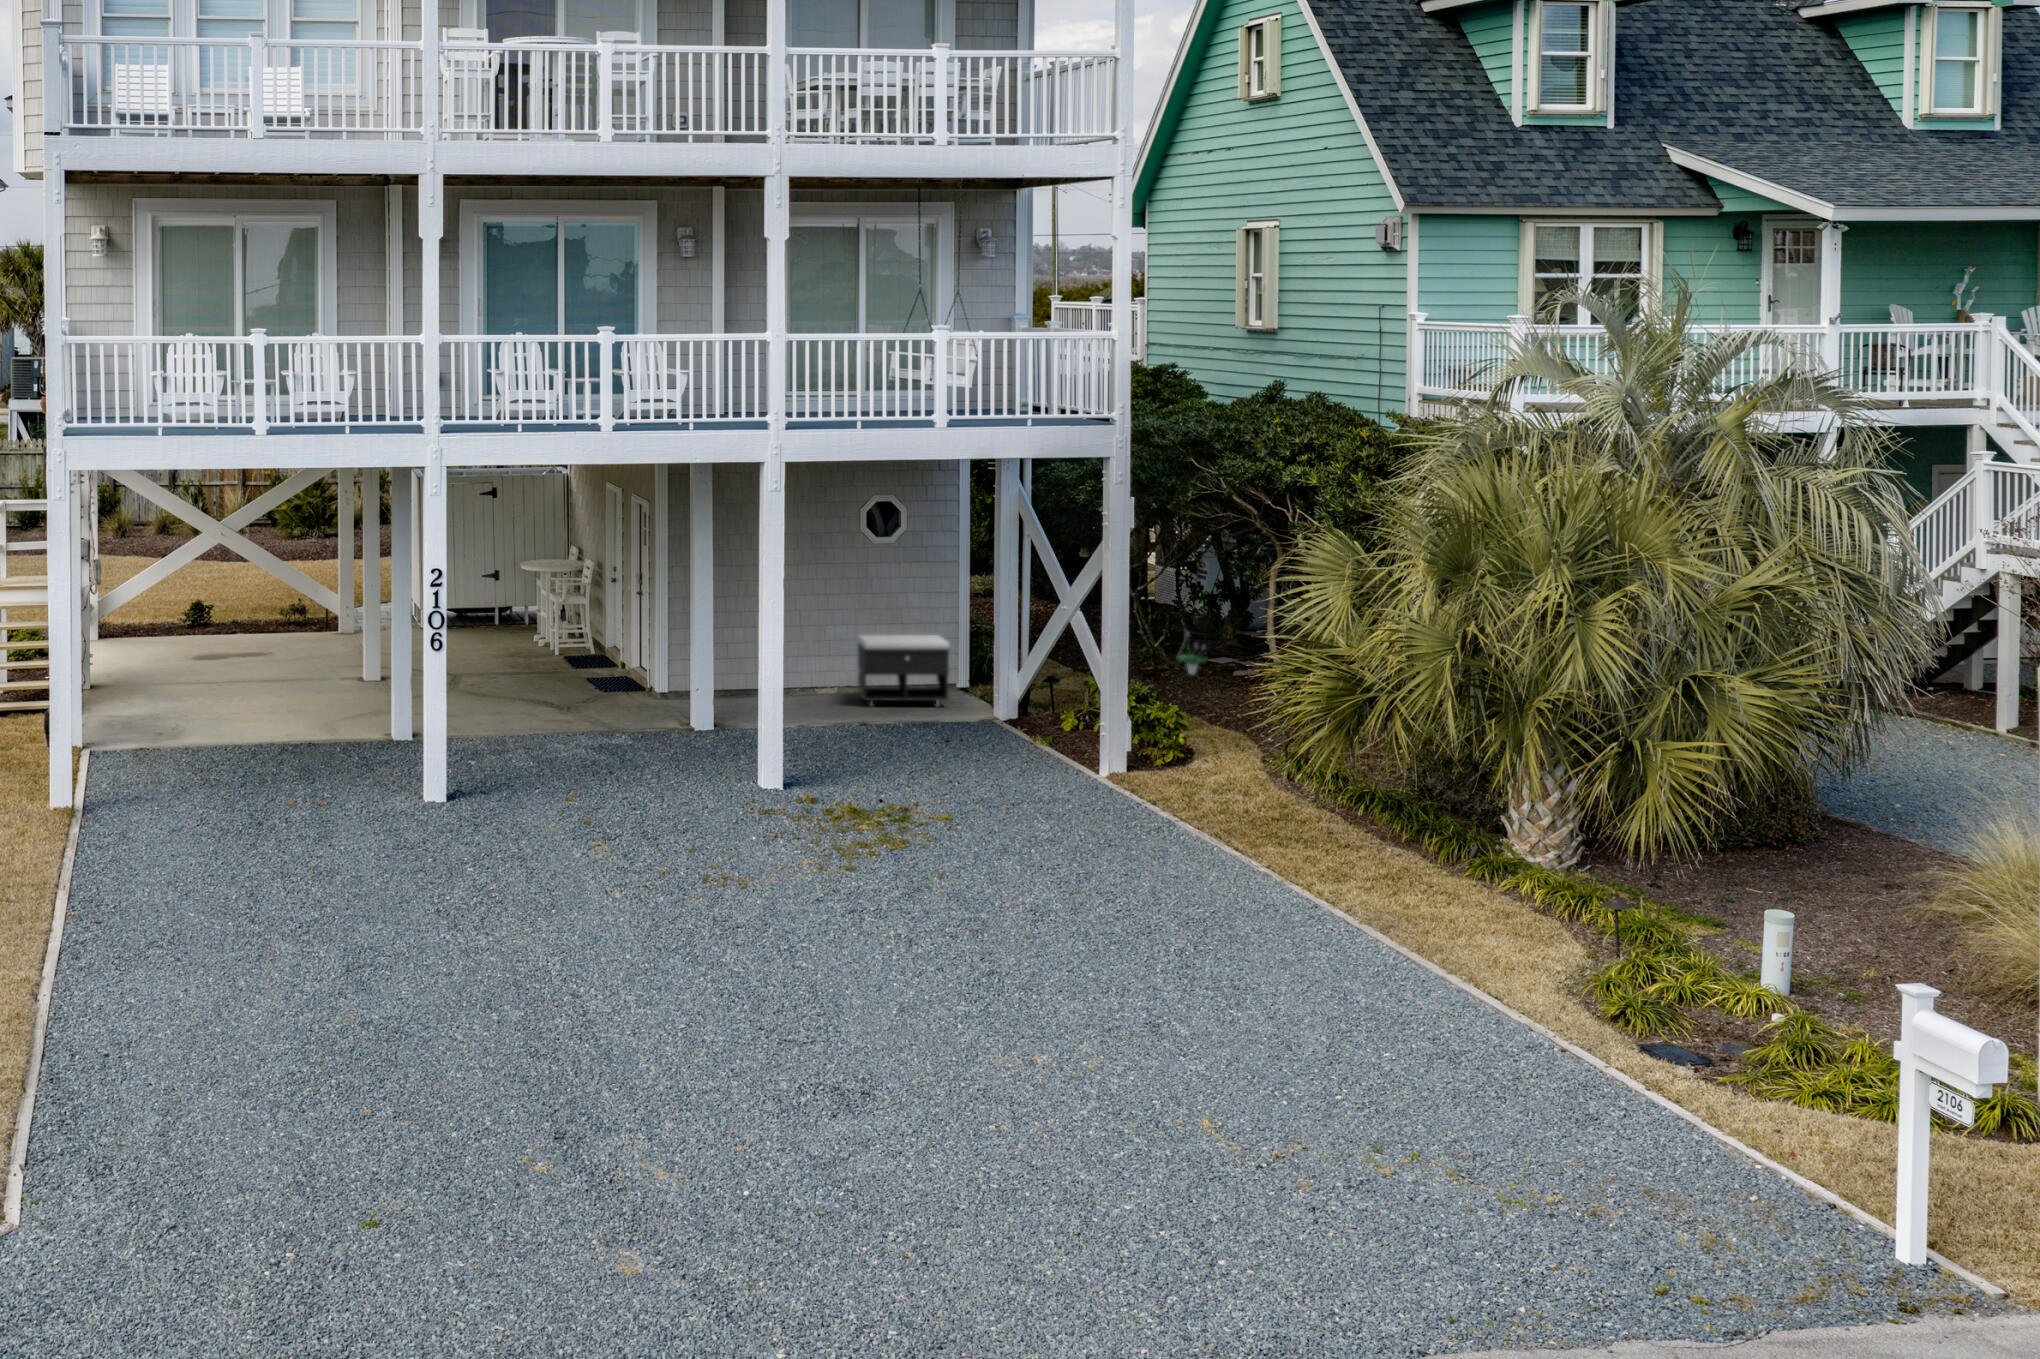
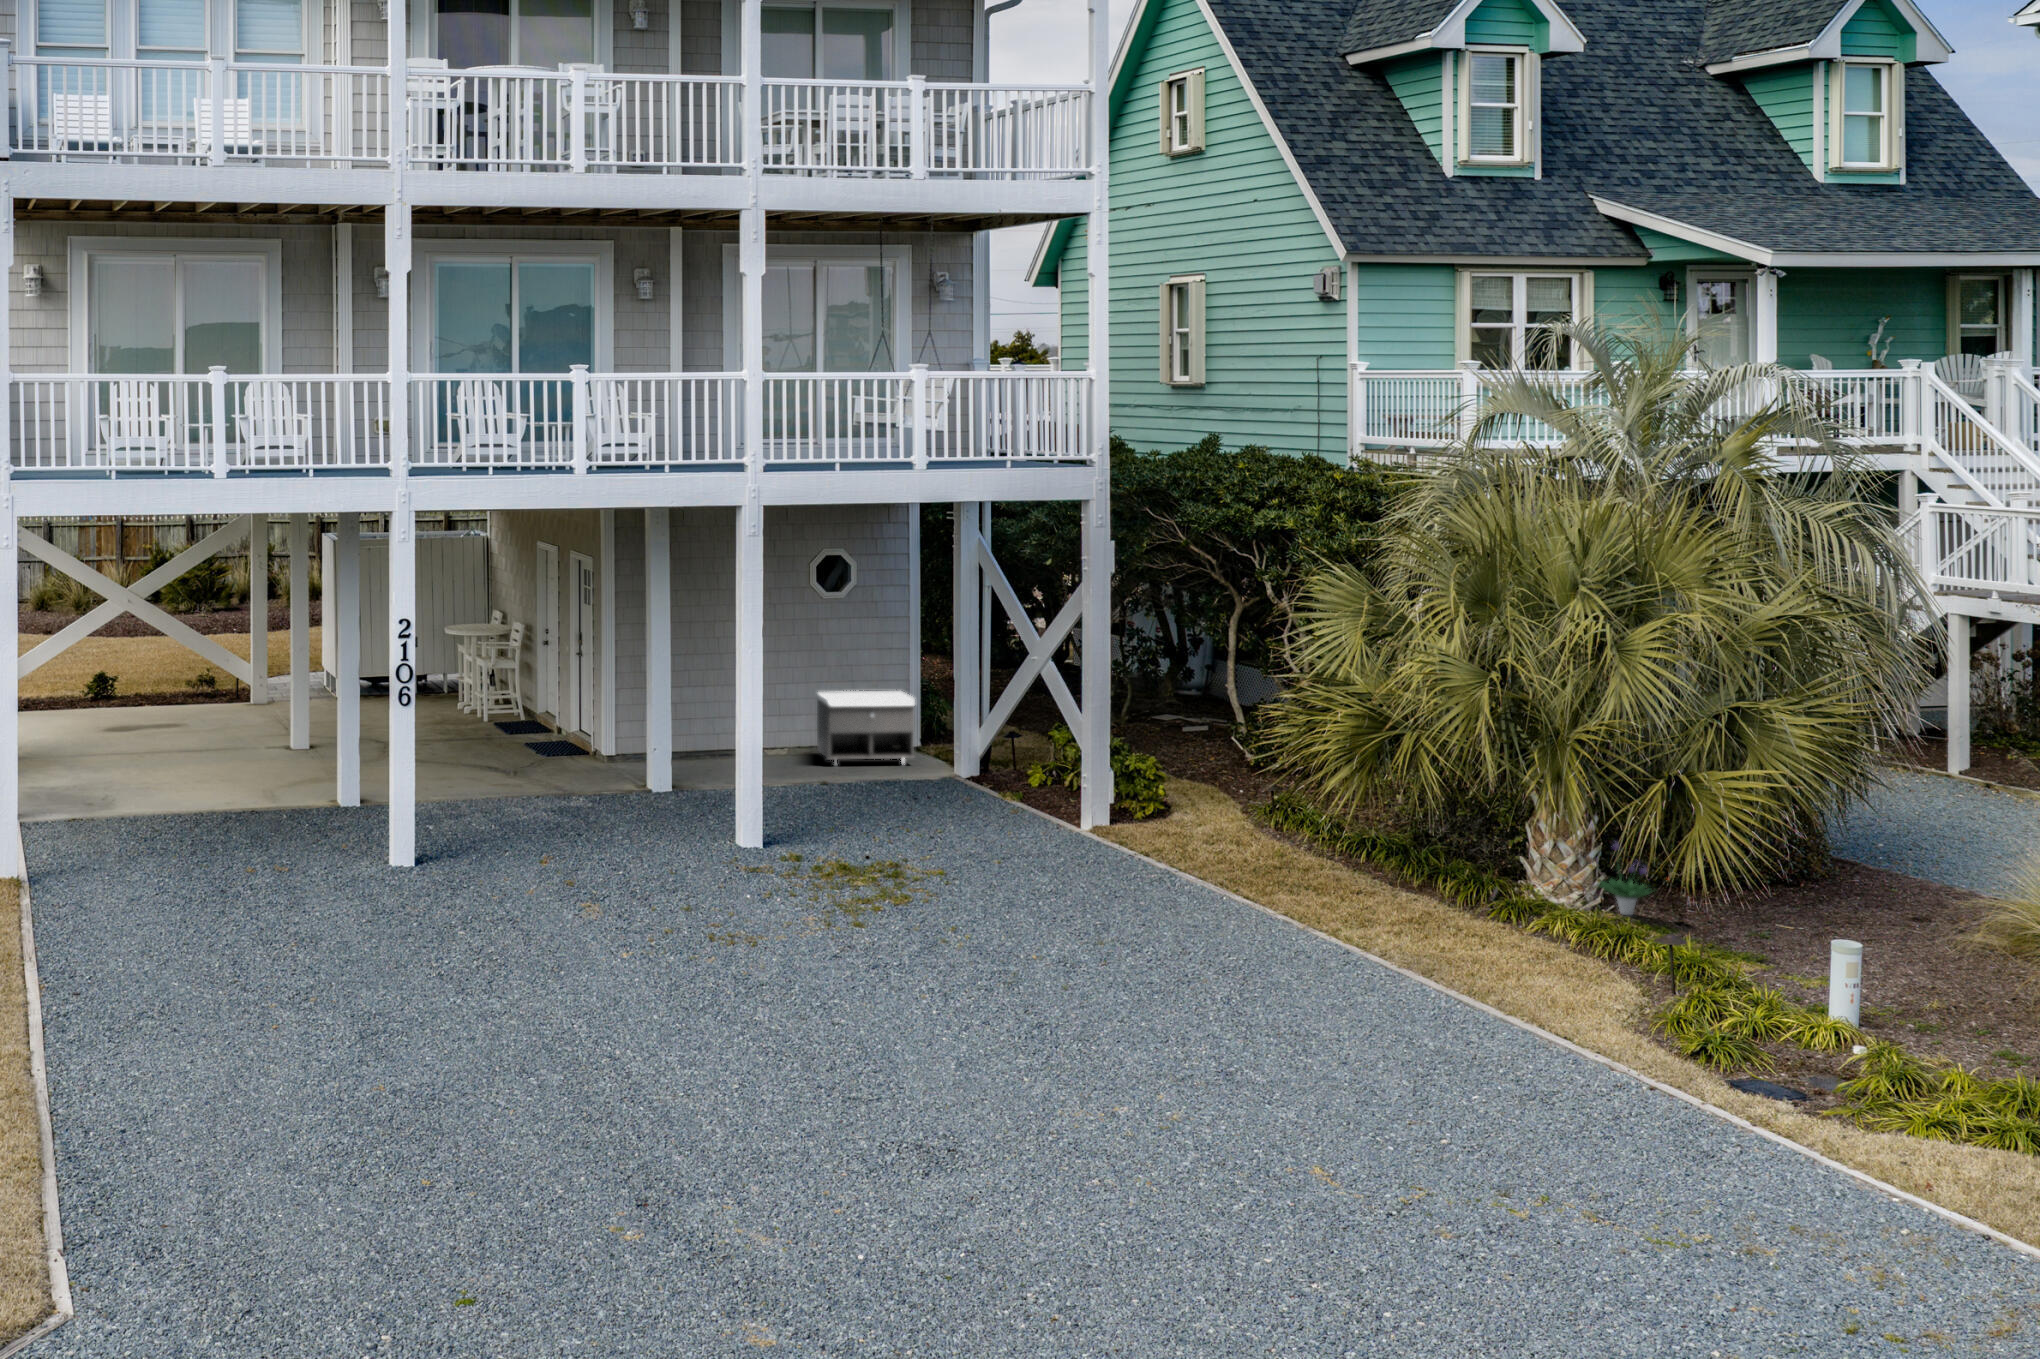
potted plant: present [1178,632,1207,674] -> present [1600,843,1652,915]

